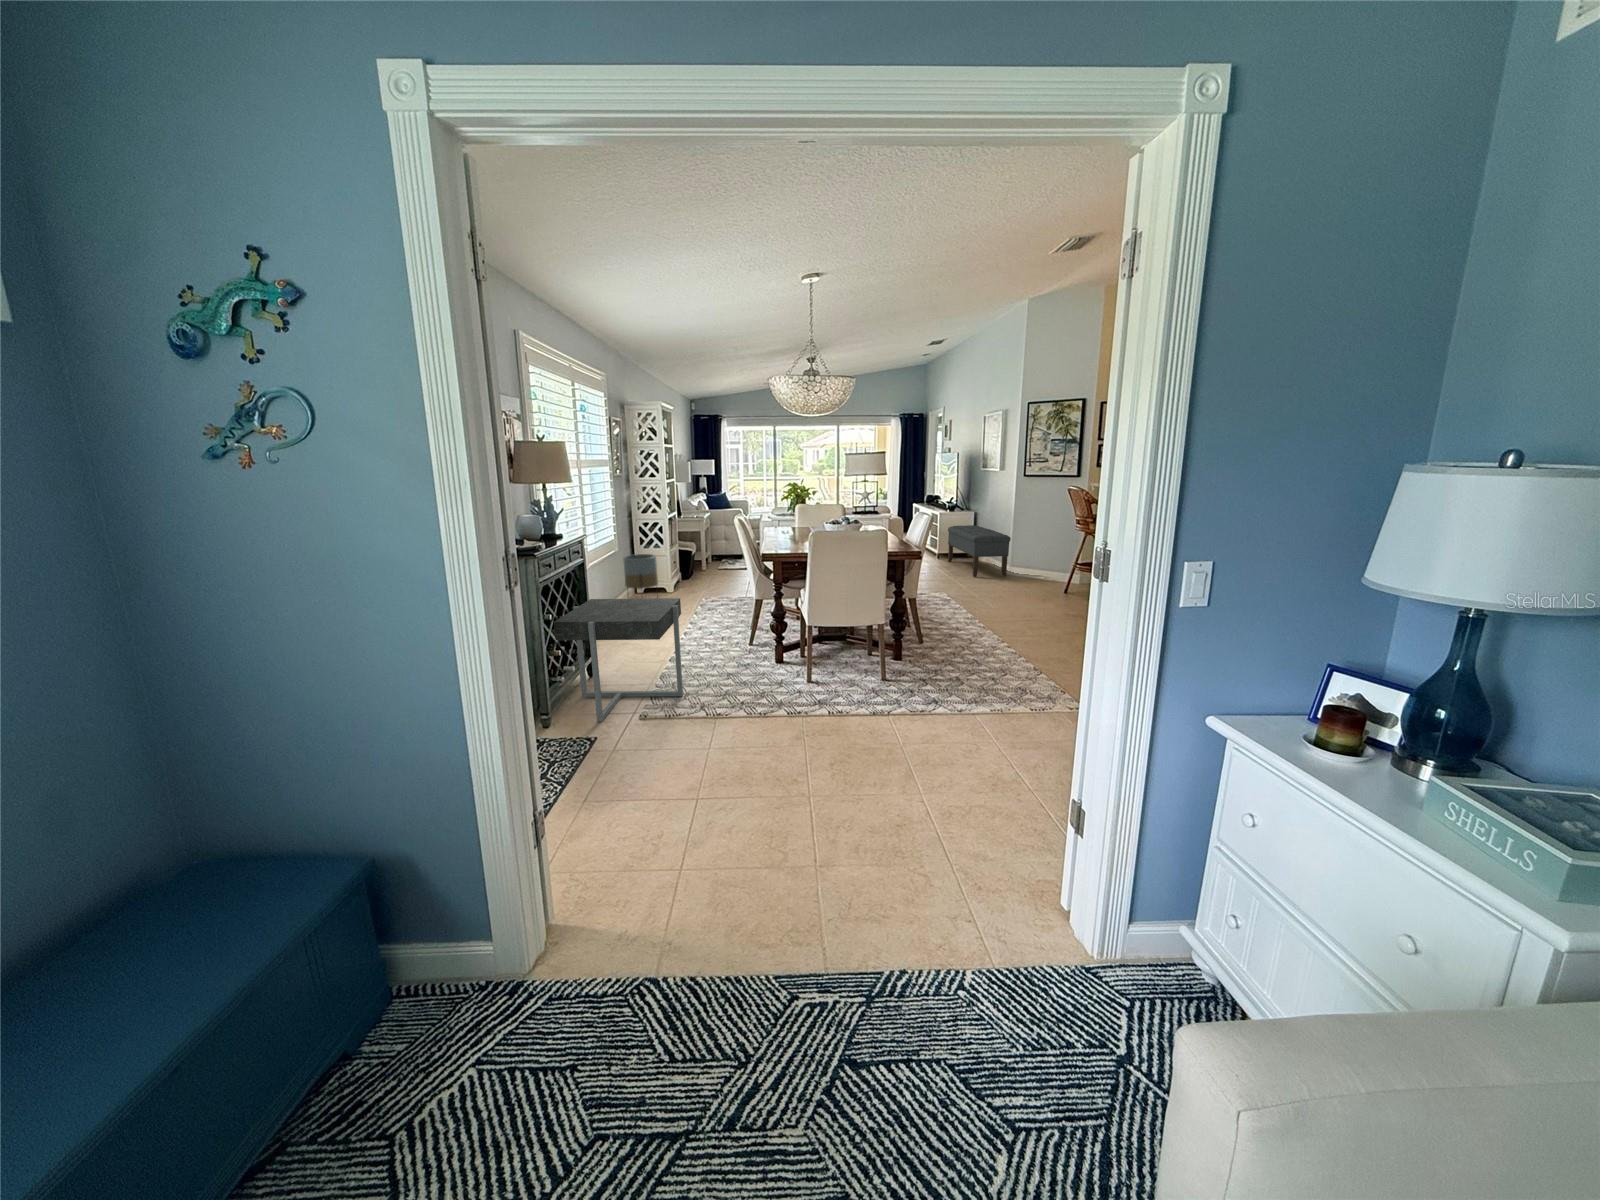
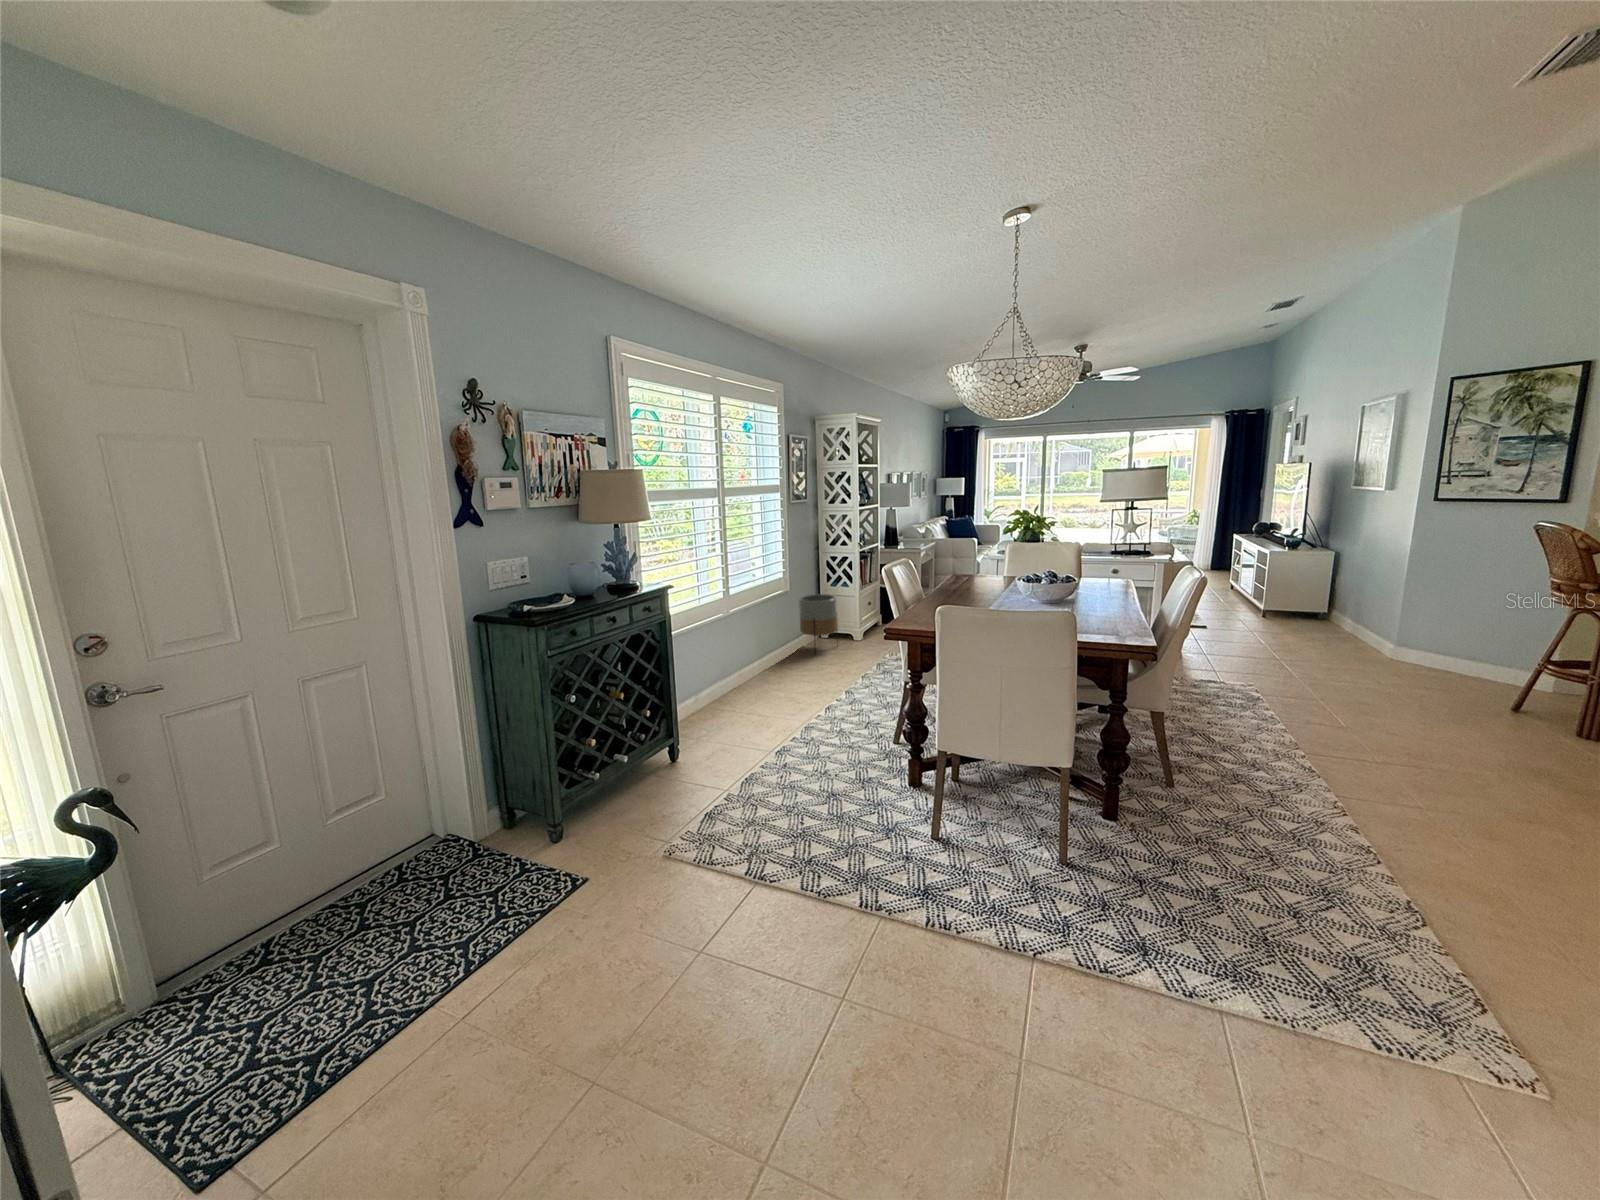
bench: present [948,525,1011,577] -> none [1279,572,1397,662]
side table: present [554,598,683,722] -> none [593,666,771,834]

